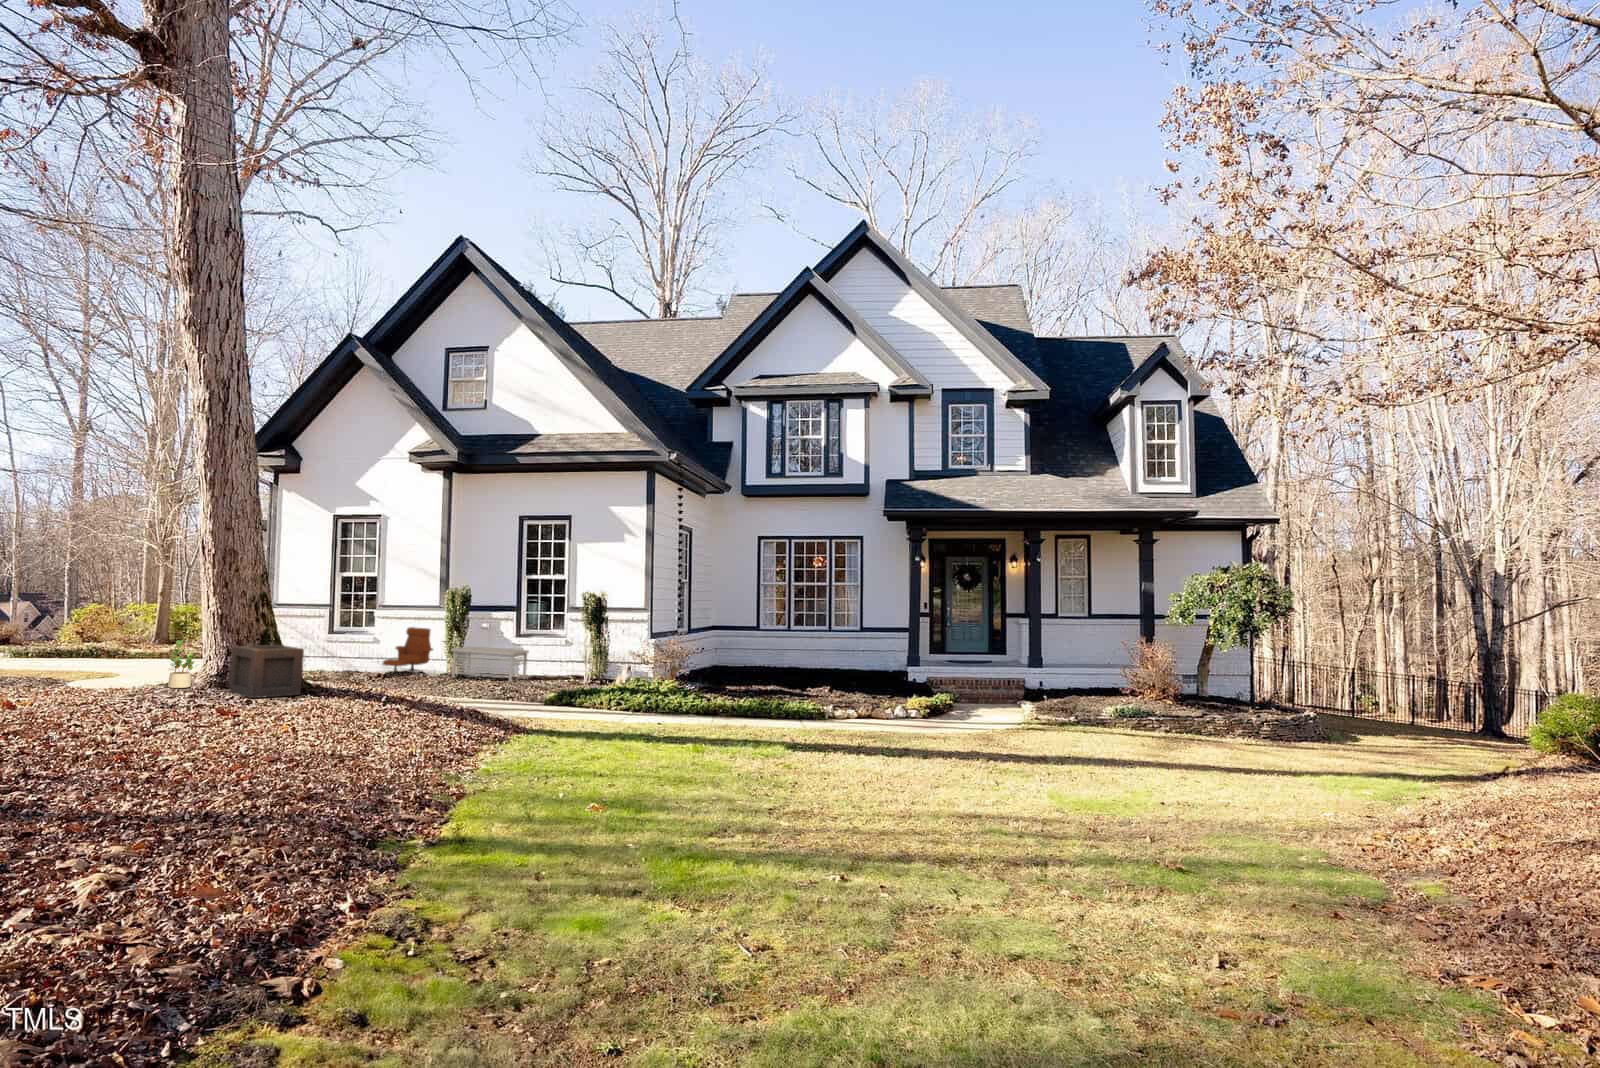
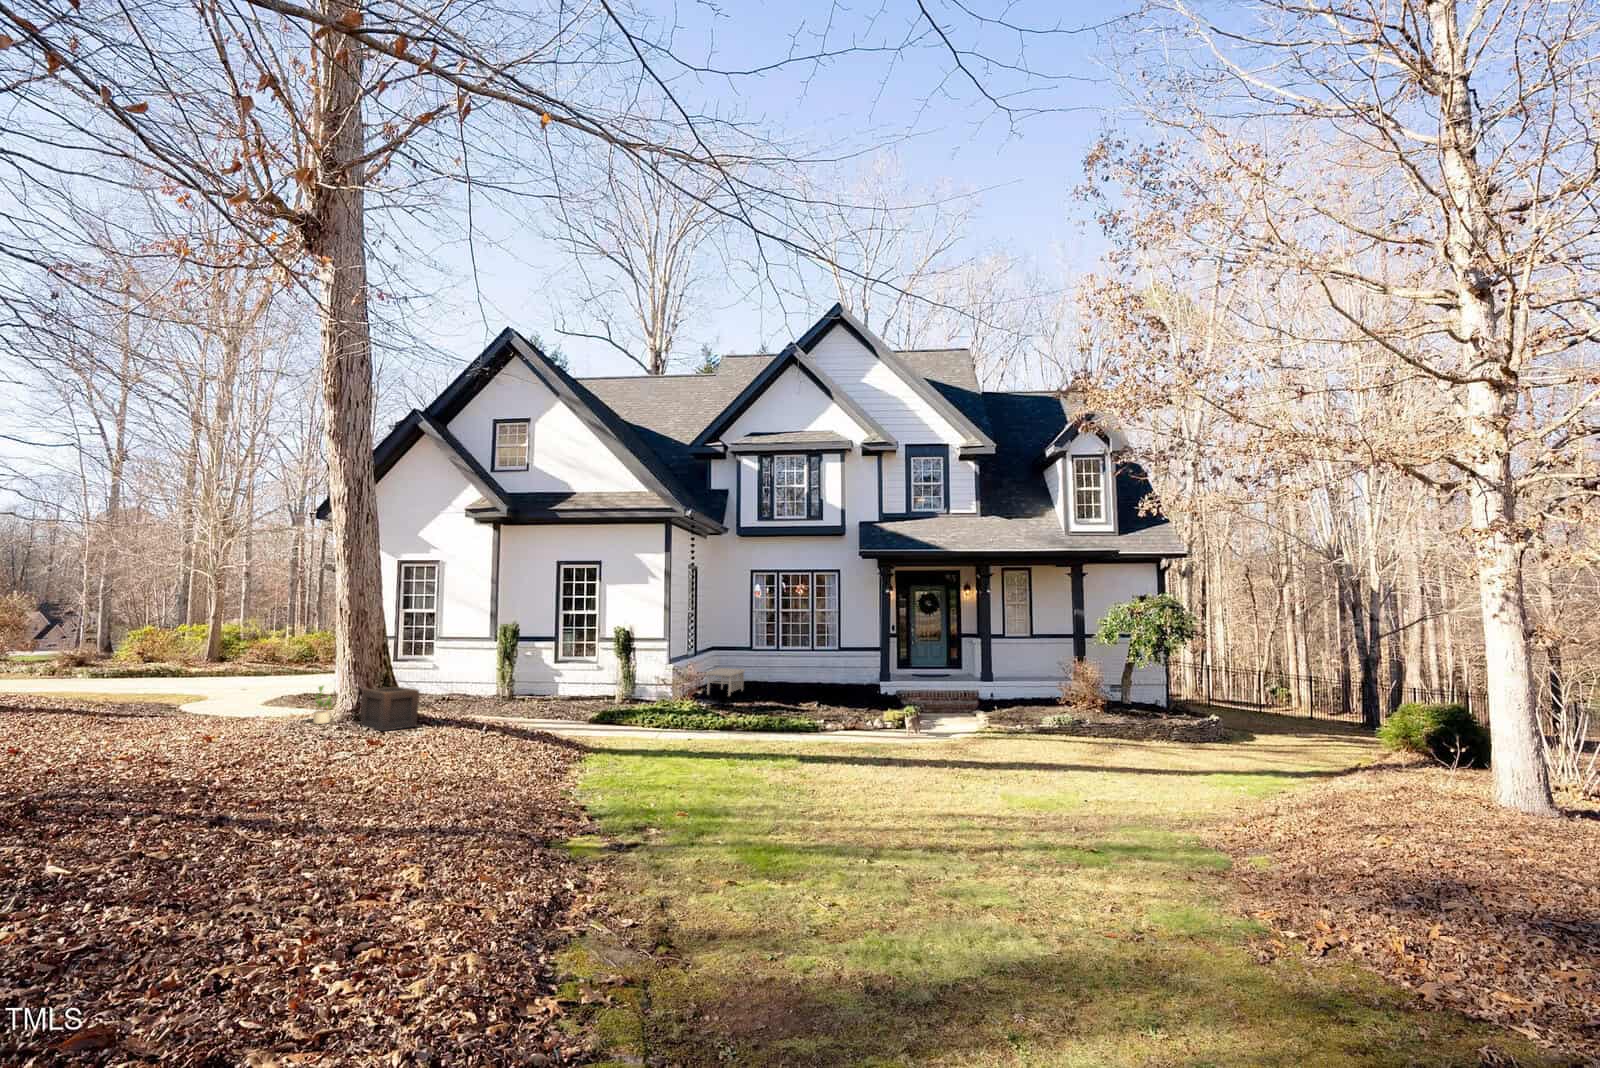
lounge chair: present [383,627,433,676] -> none [445,657,486,700]
storage bench: present [451,647,529,682] -> present [707,668,745,695]

